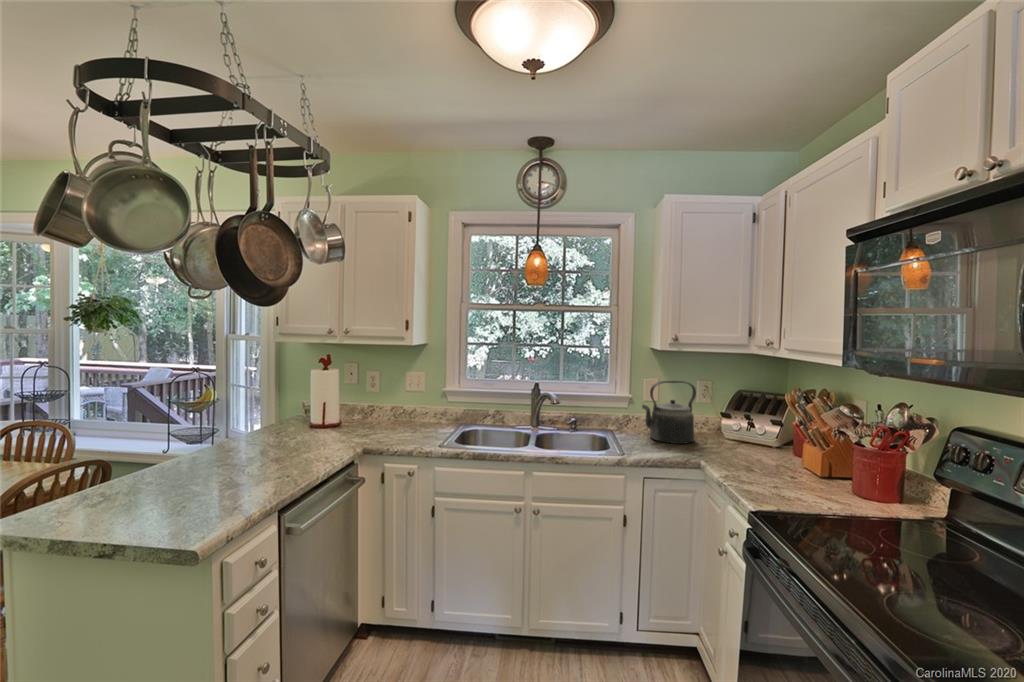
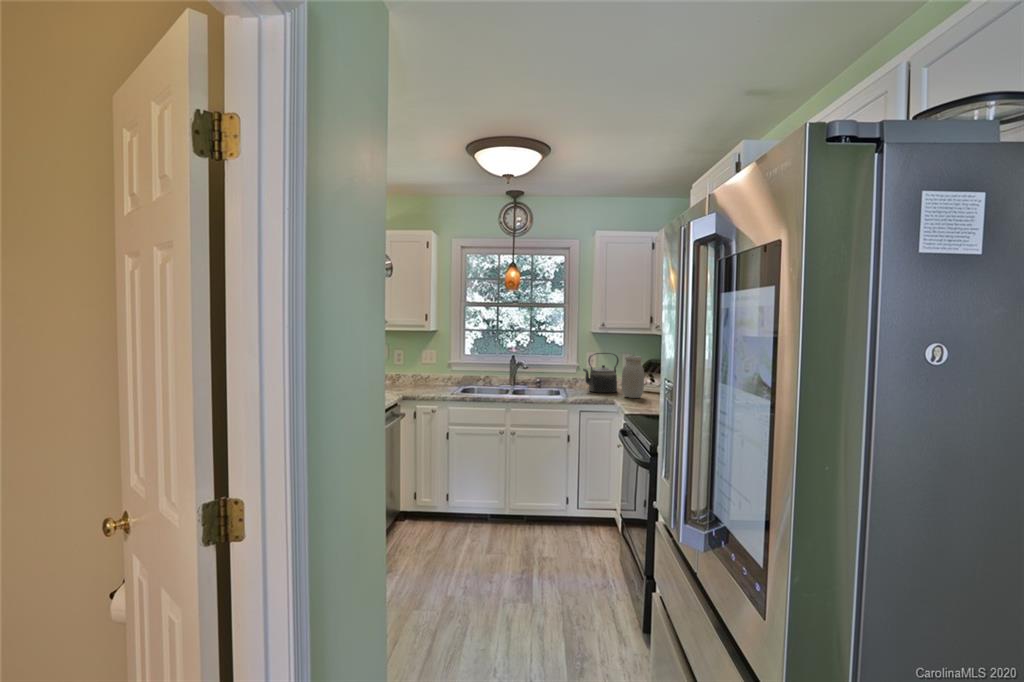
jar: none [709,389,749,459] -> present [622,356,644,398]

